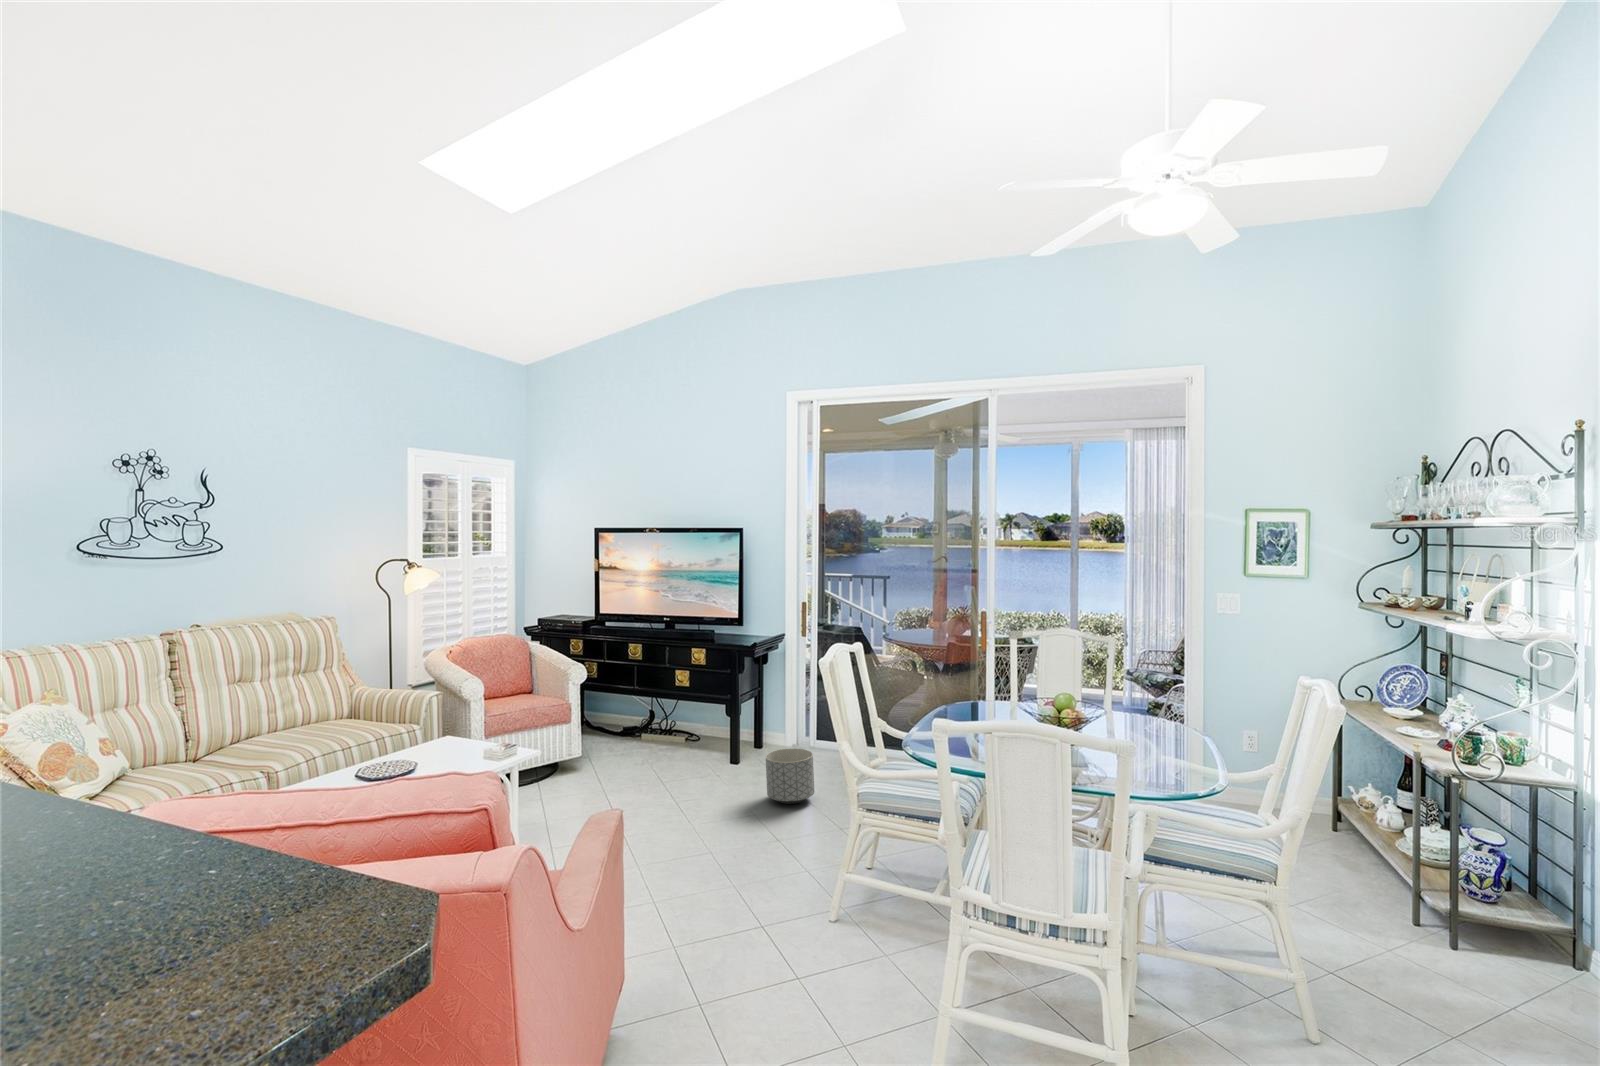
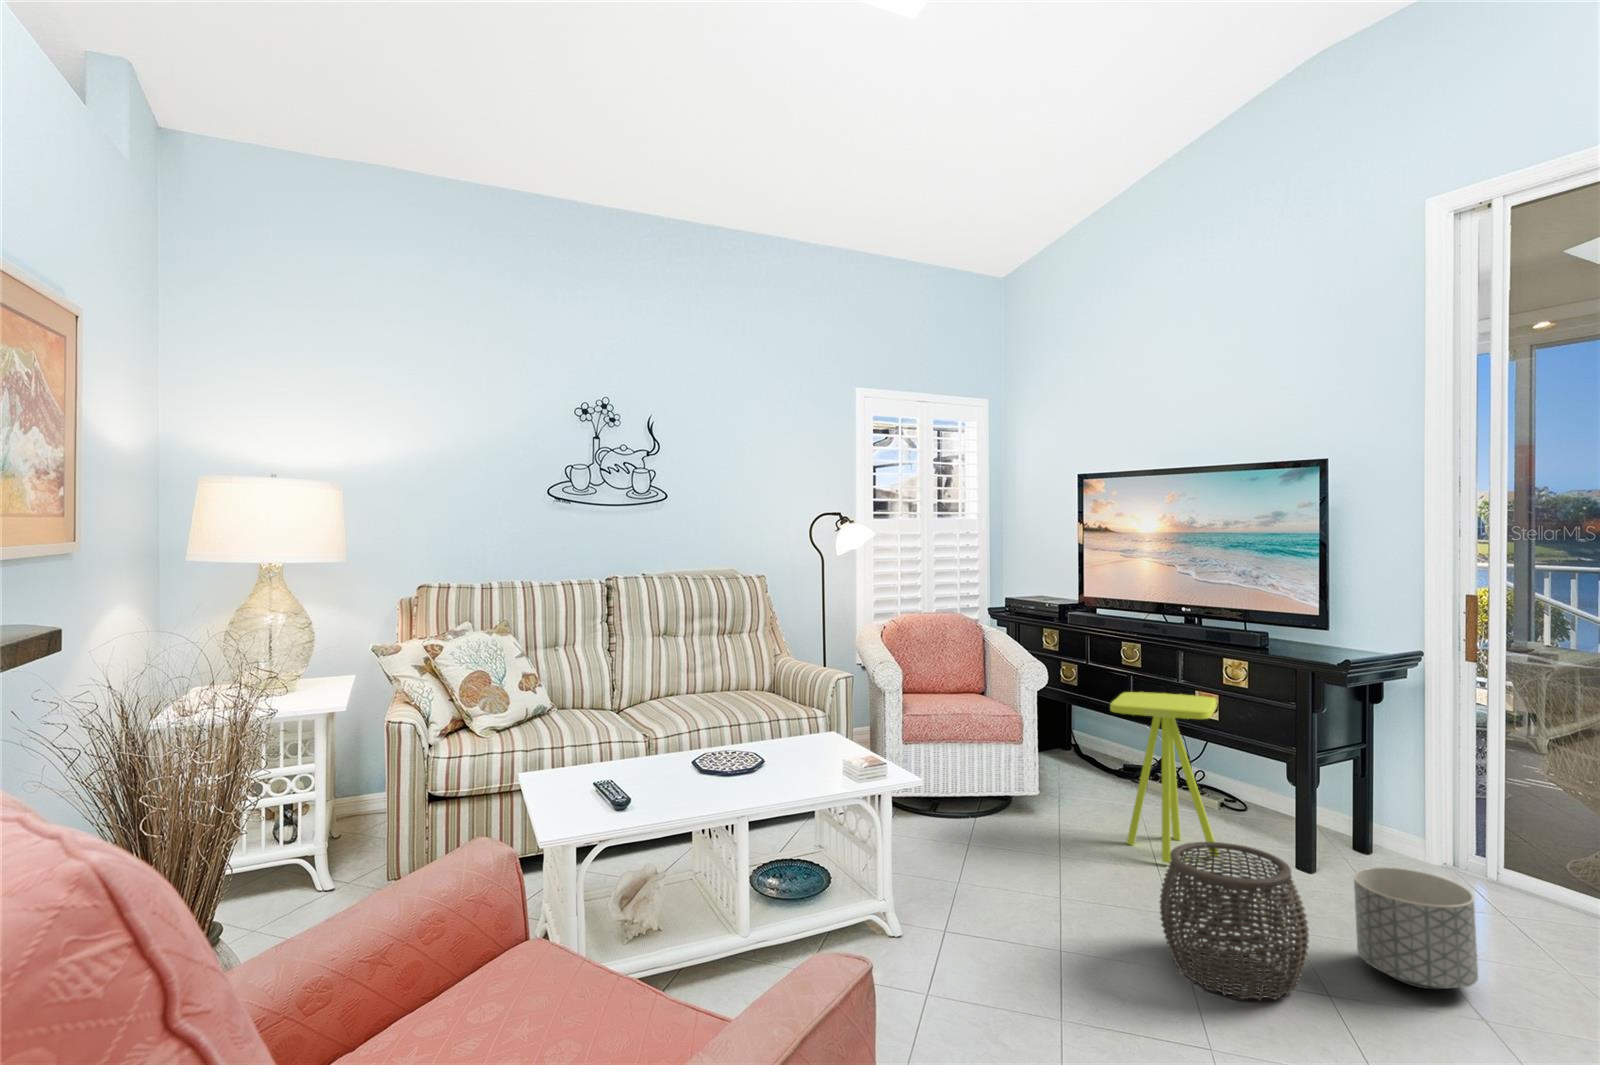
side table: none [632,674,693,780] -> present [1110,692,1219,863]
woven basket: none [678,753,750,833] -> present [1160,842,1309,1001]

